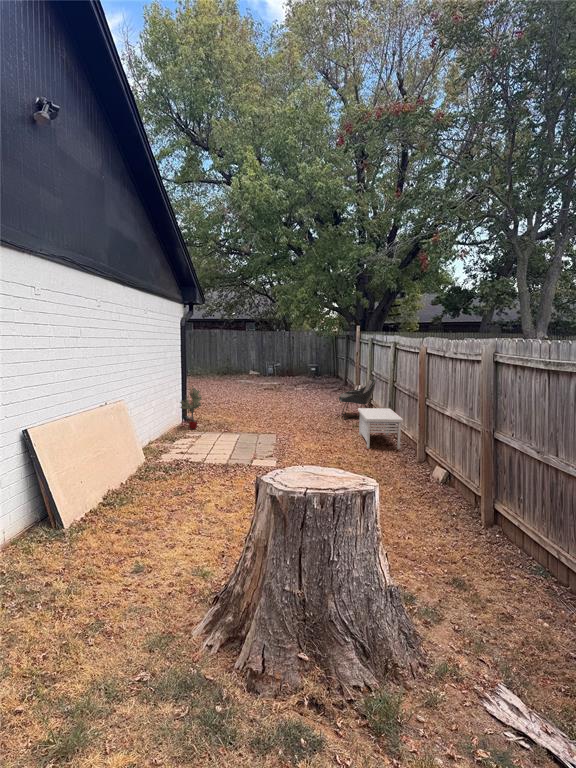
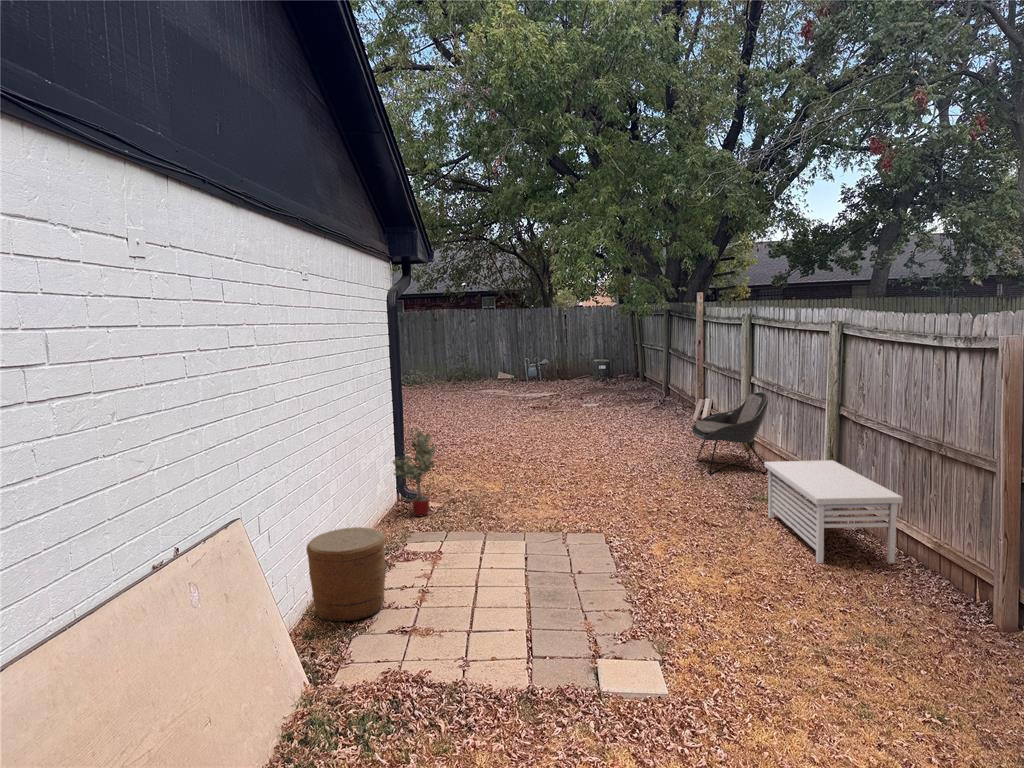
woven basket: none [142,420,175,455] -> present [306,527,385,621]

